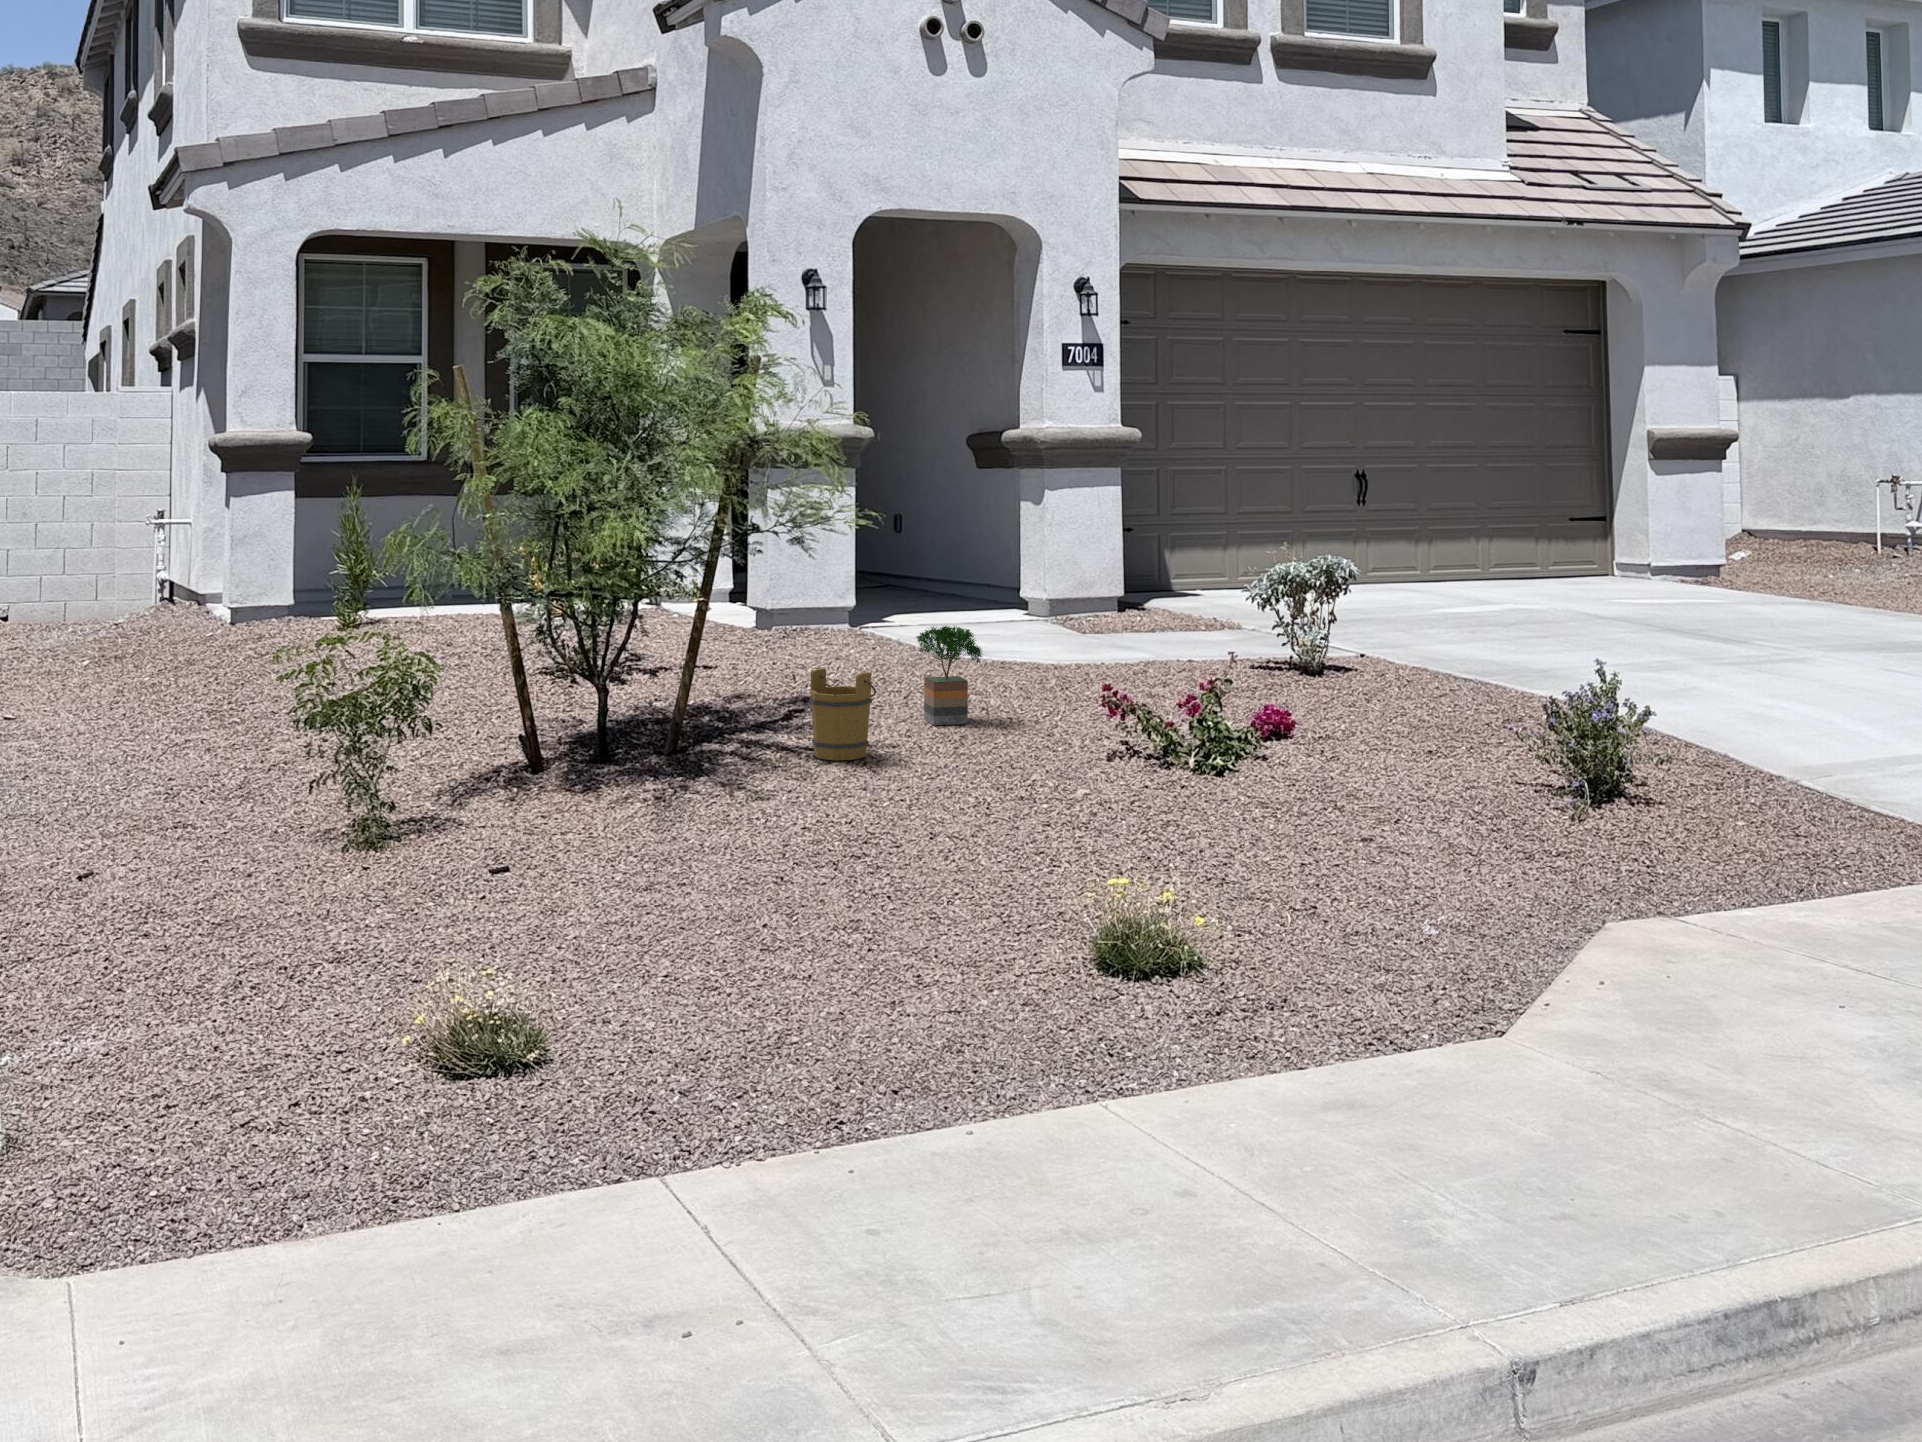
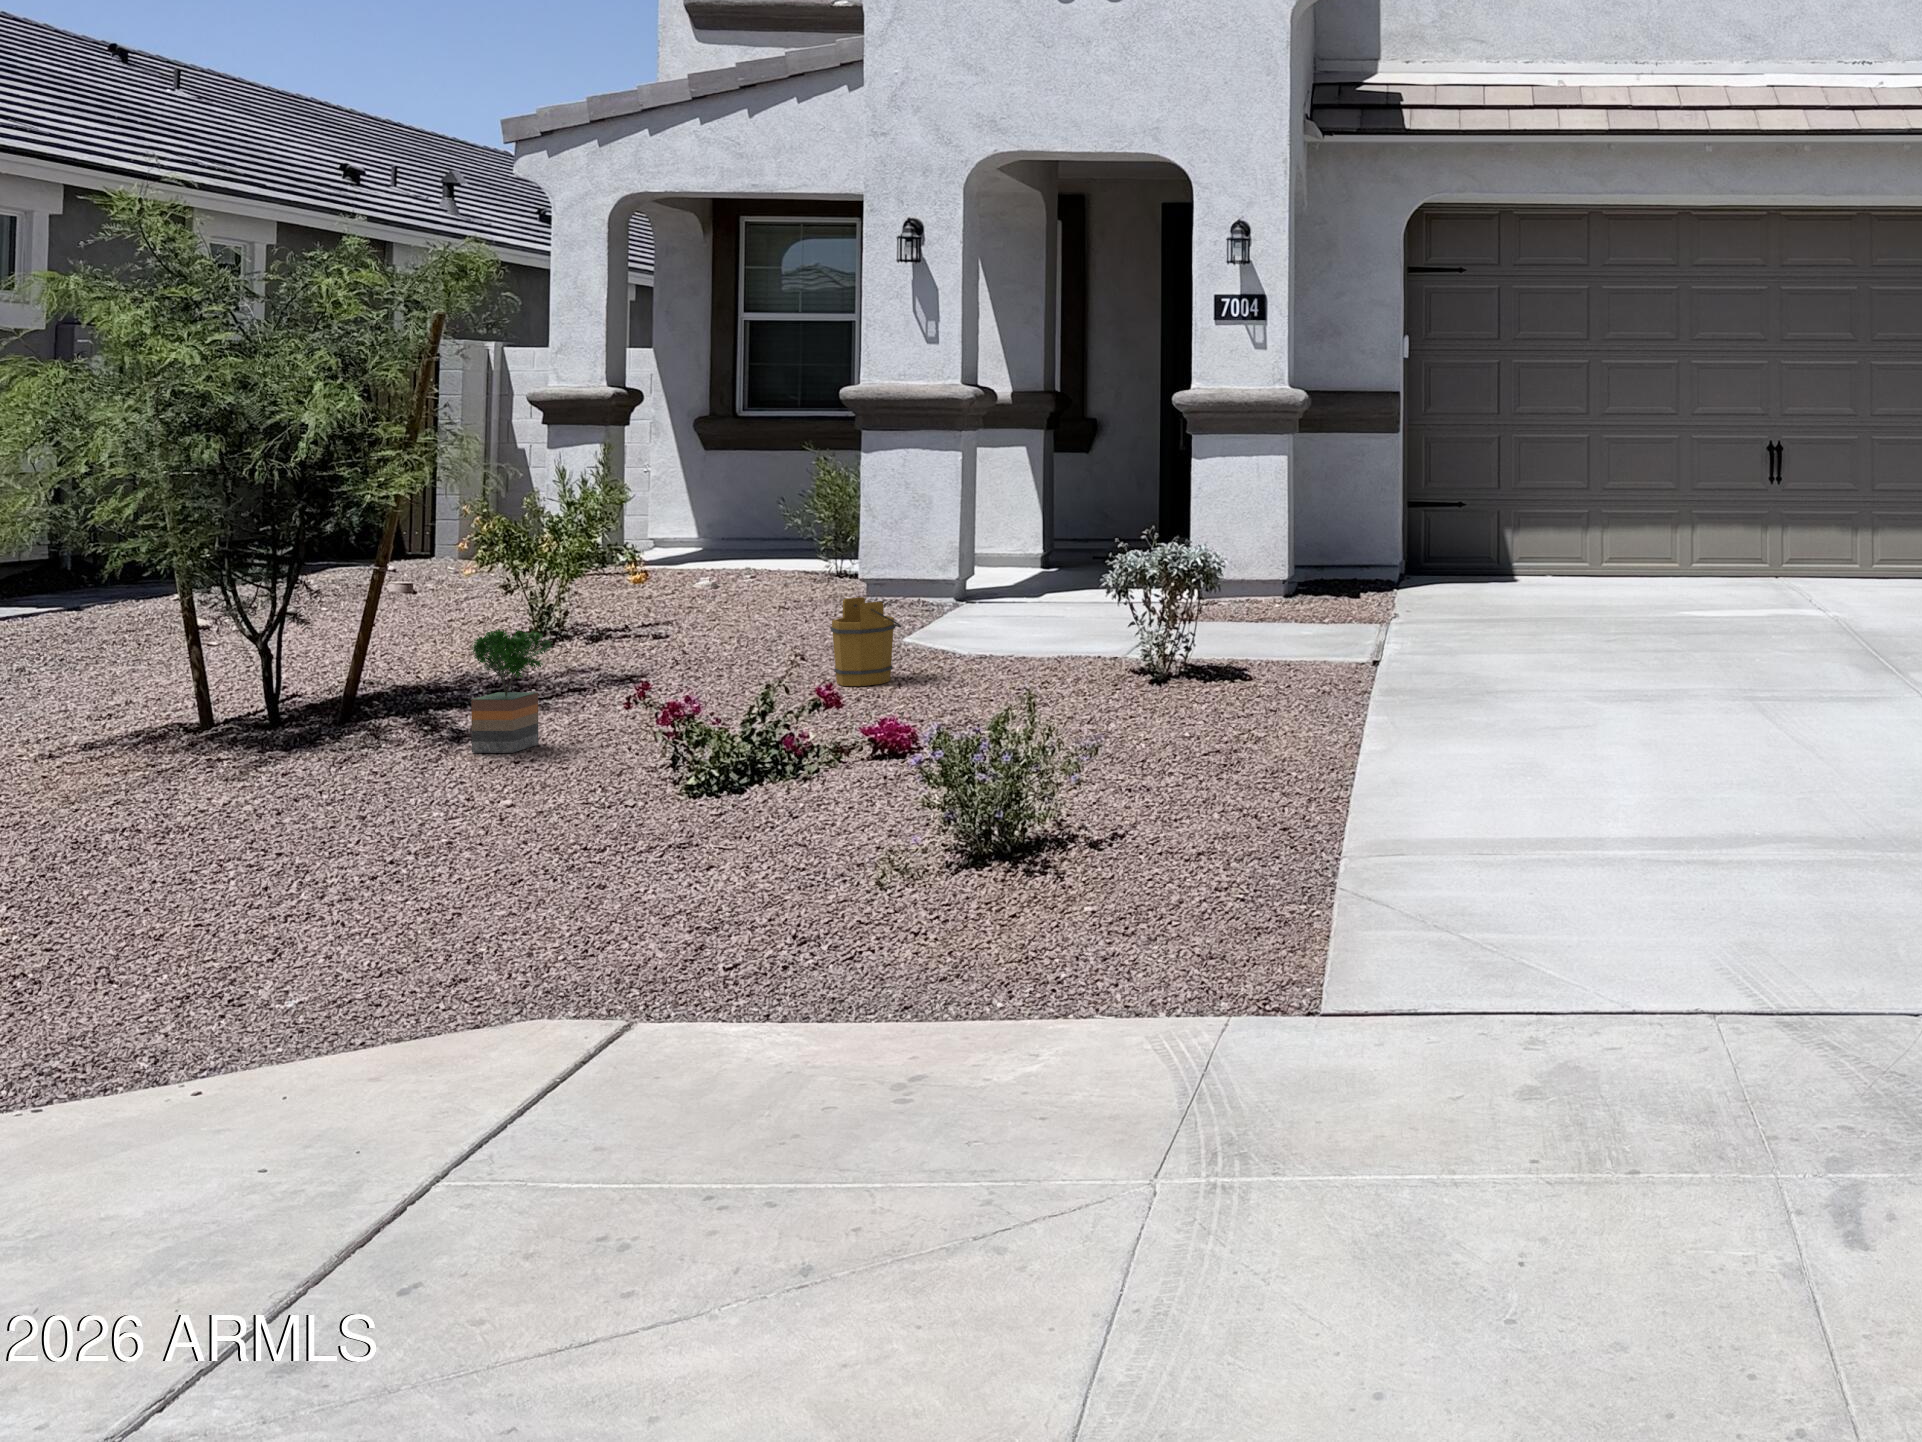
bucket: present [809,668,876,760] -> present [831,597,901,686]

